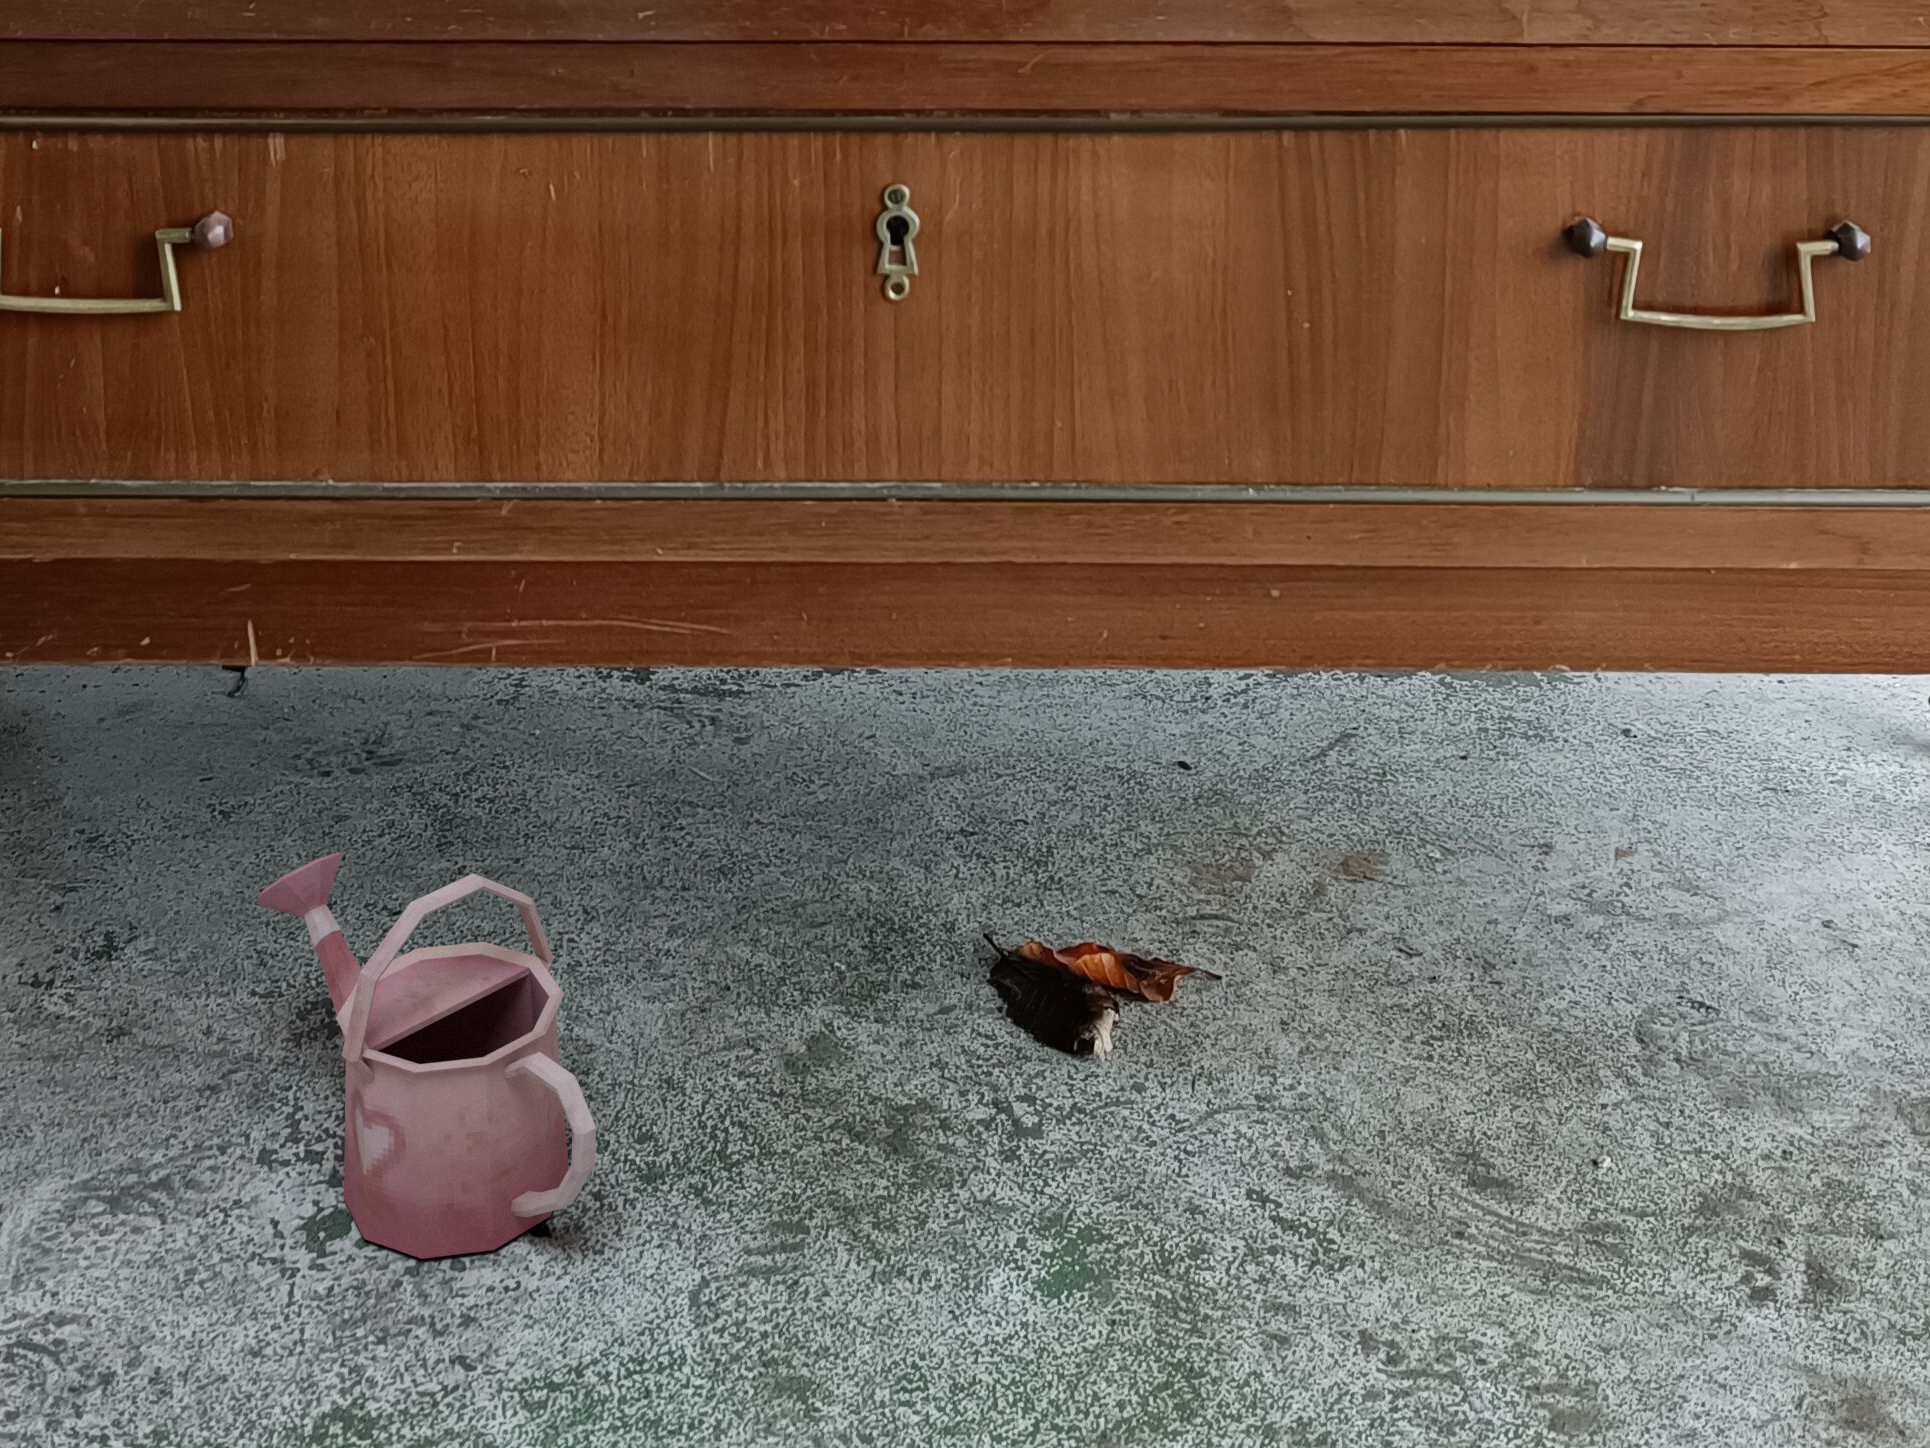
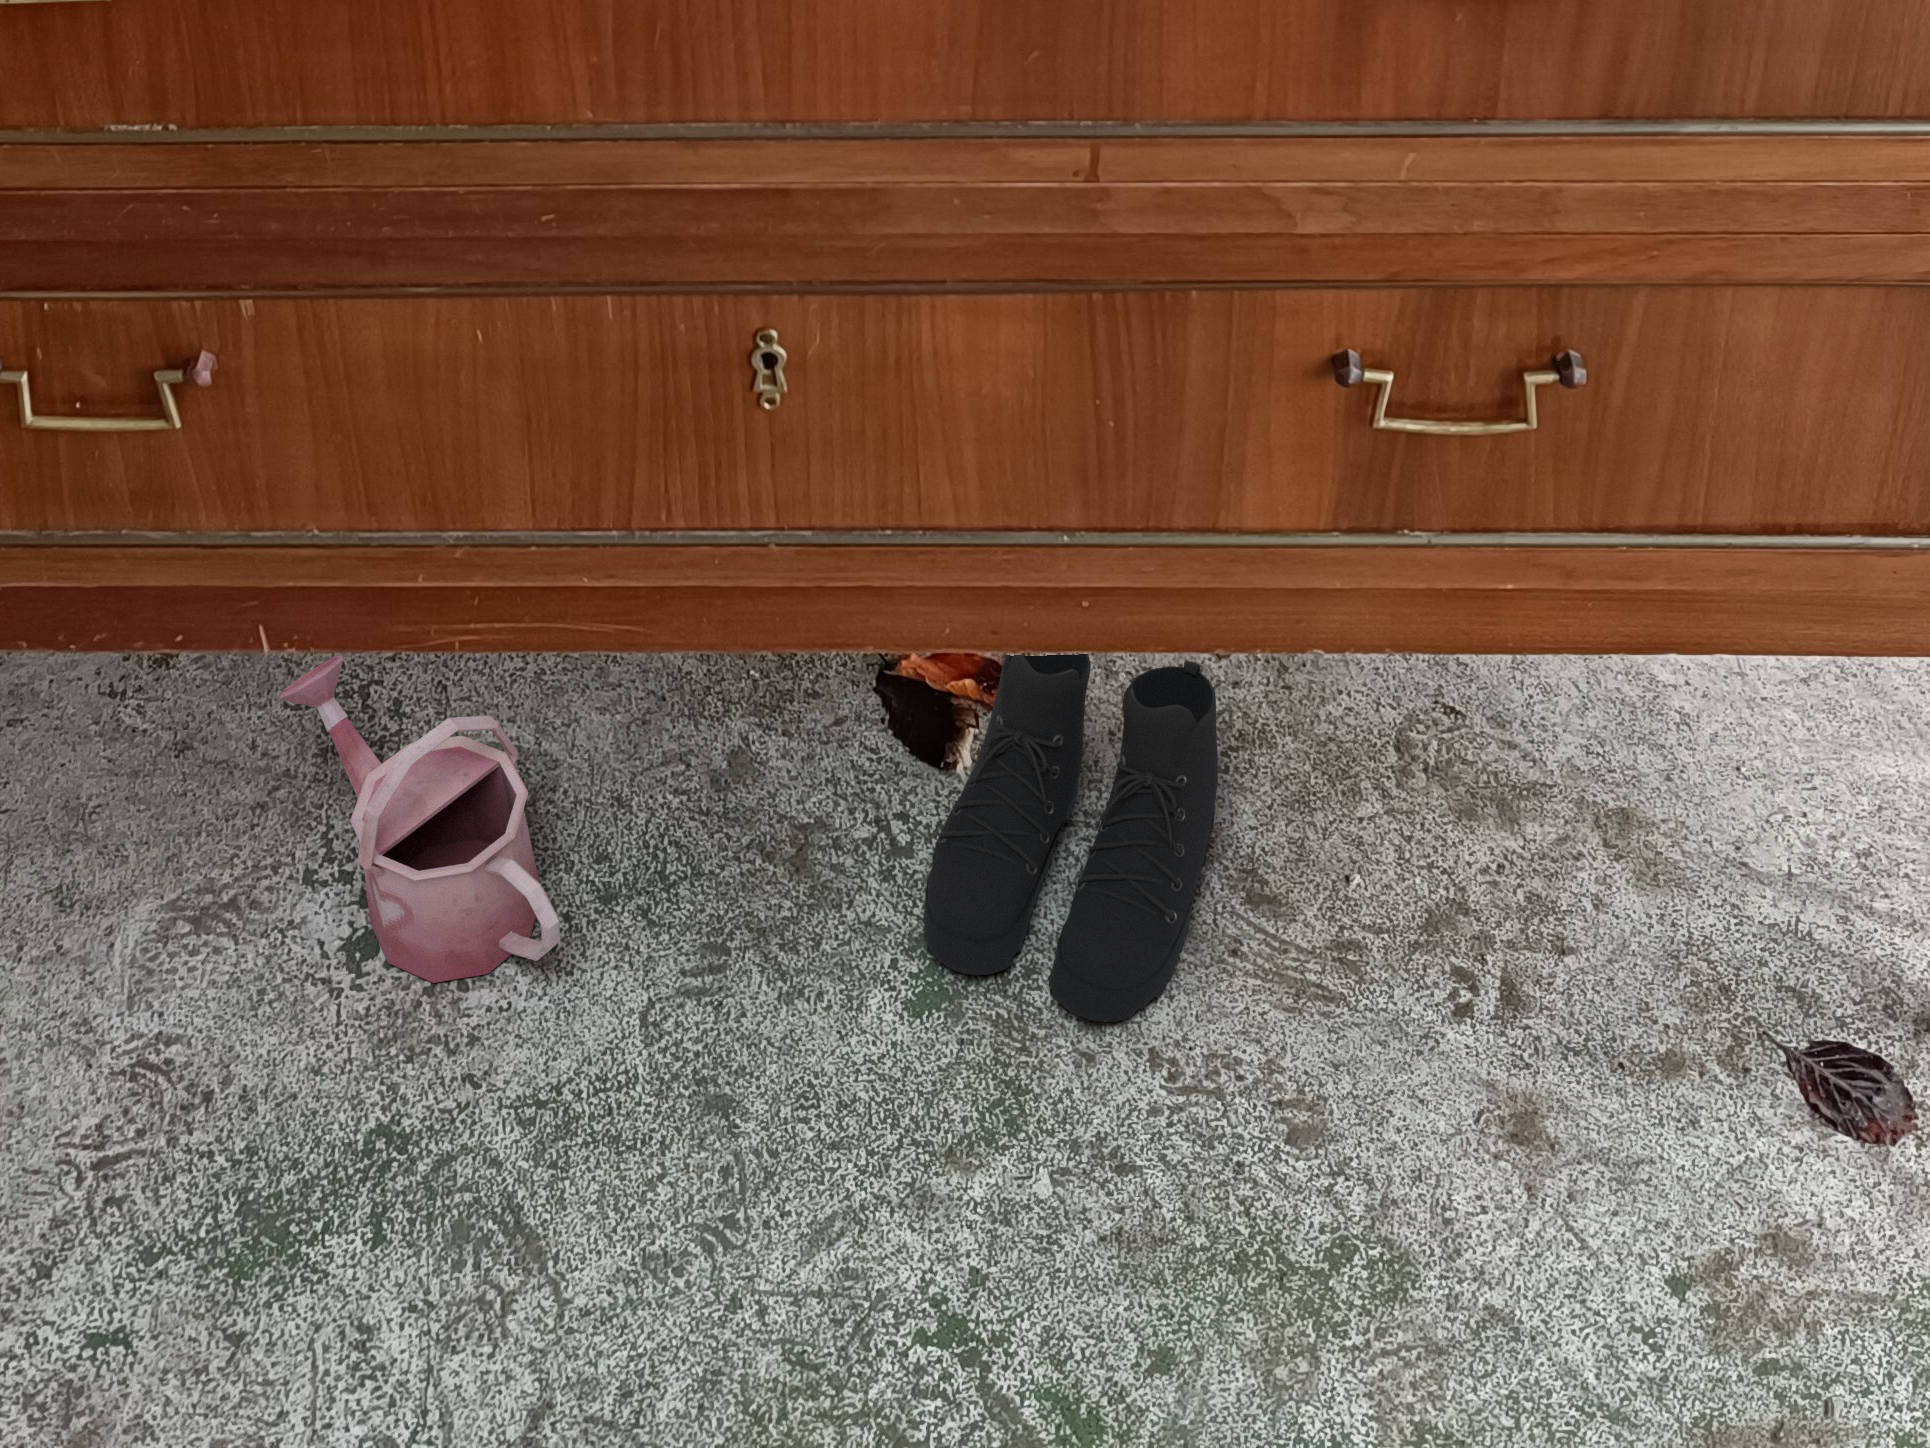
boots: none [1060,827,1426,1293] -> present [924,654,1218,1022]

